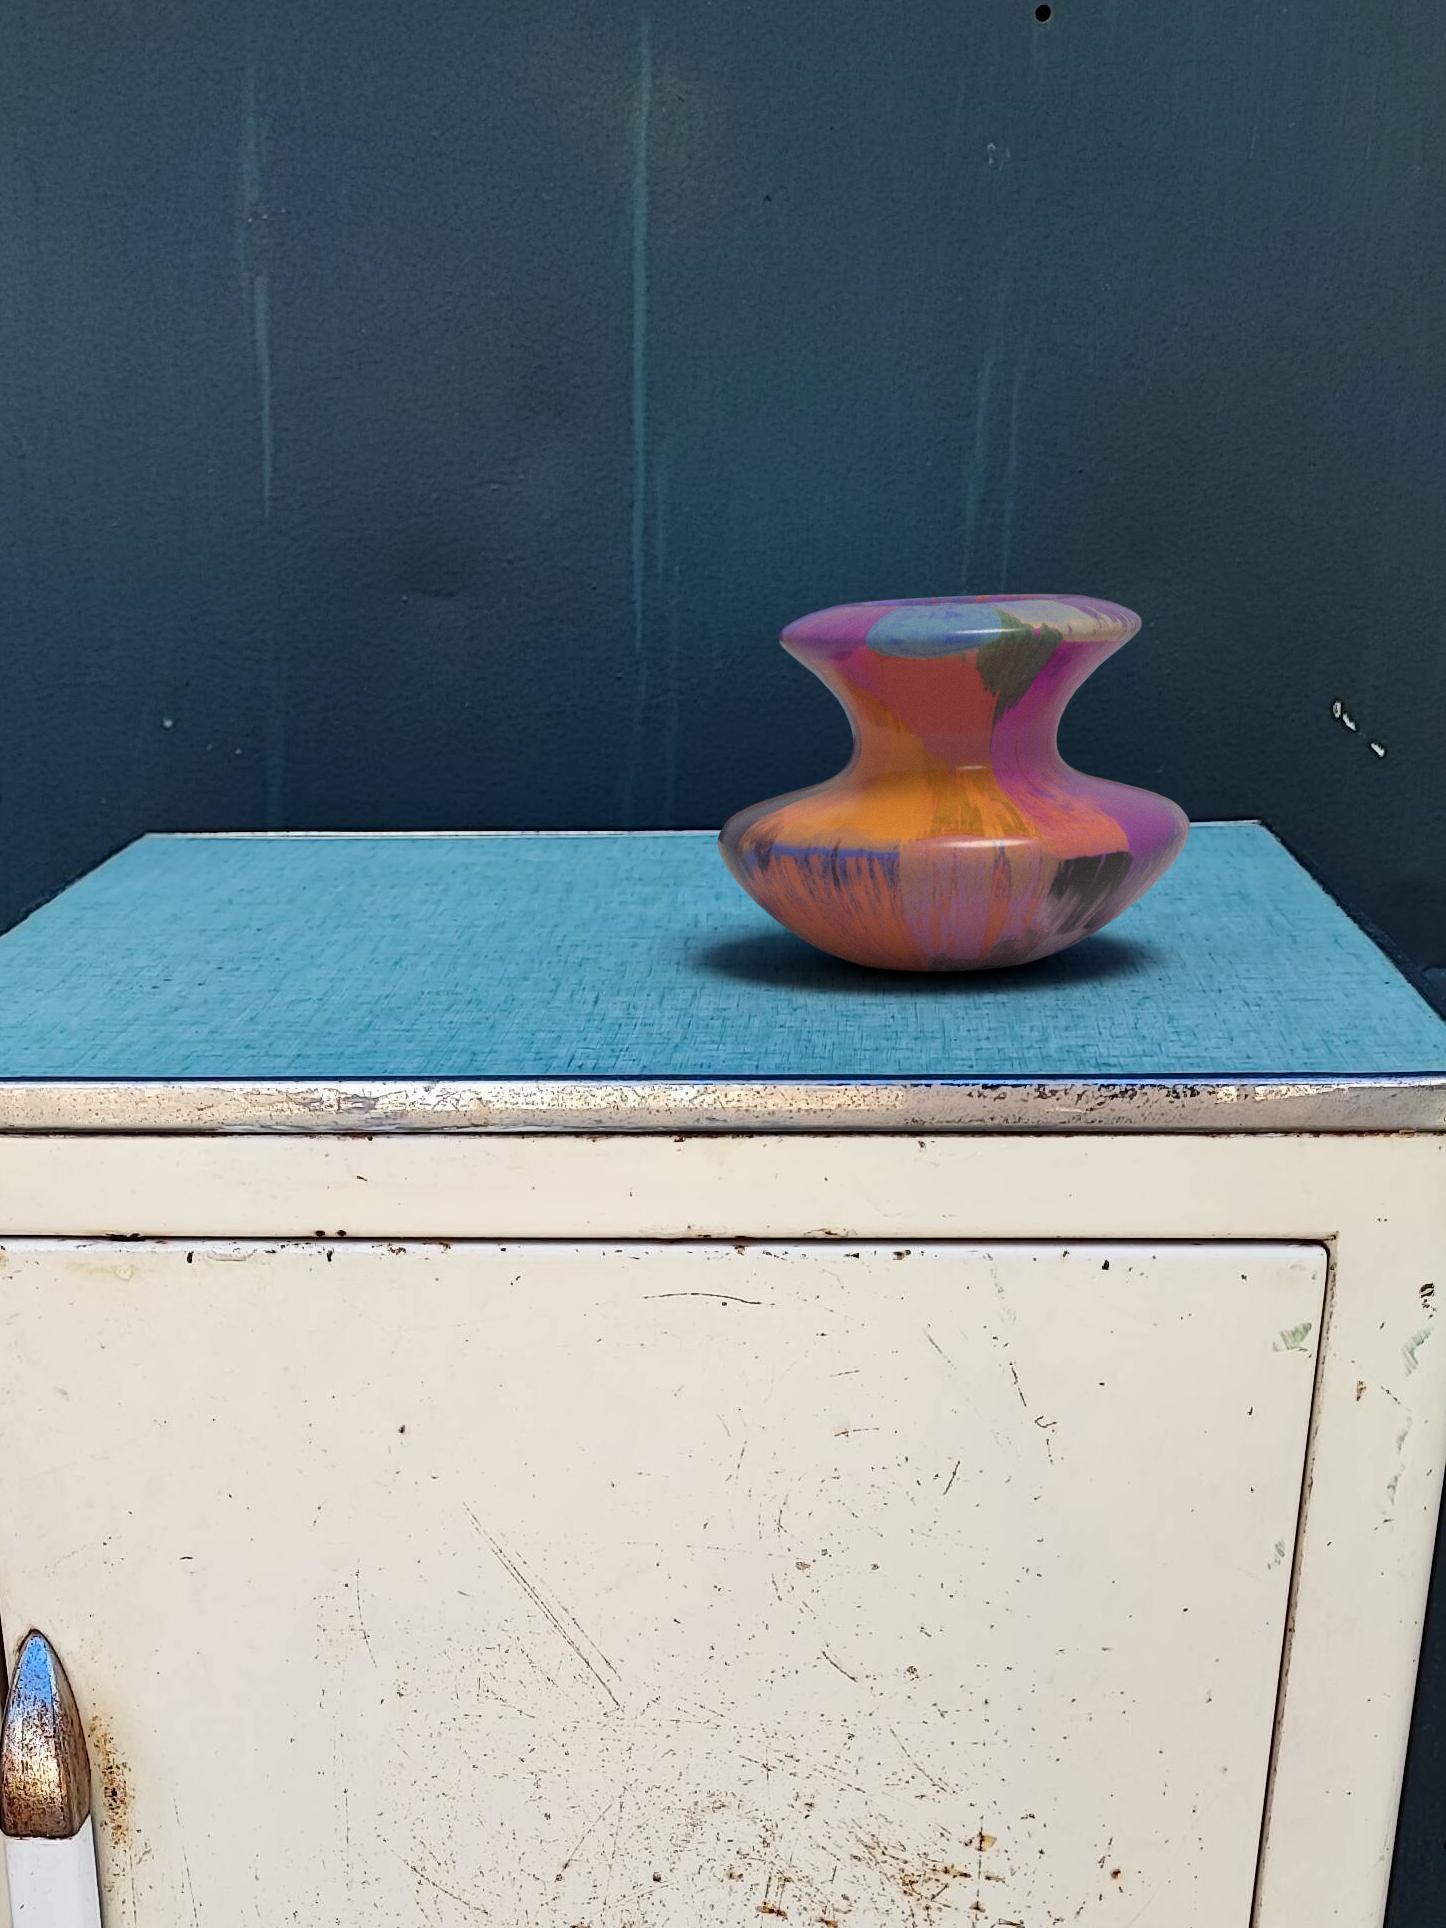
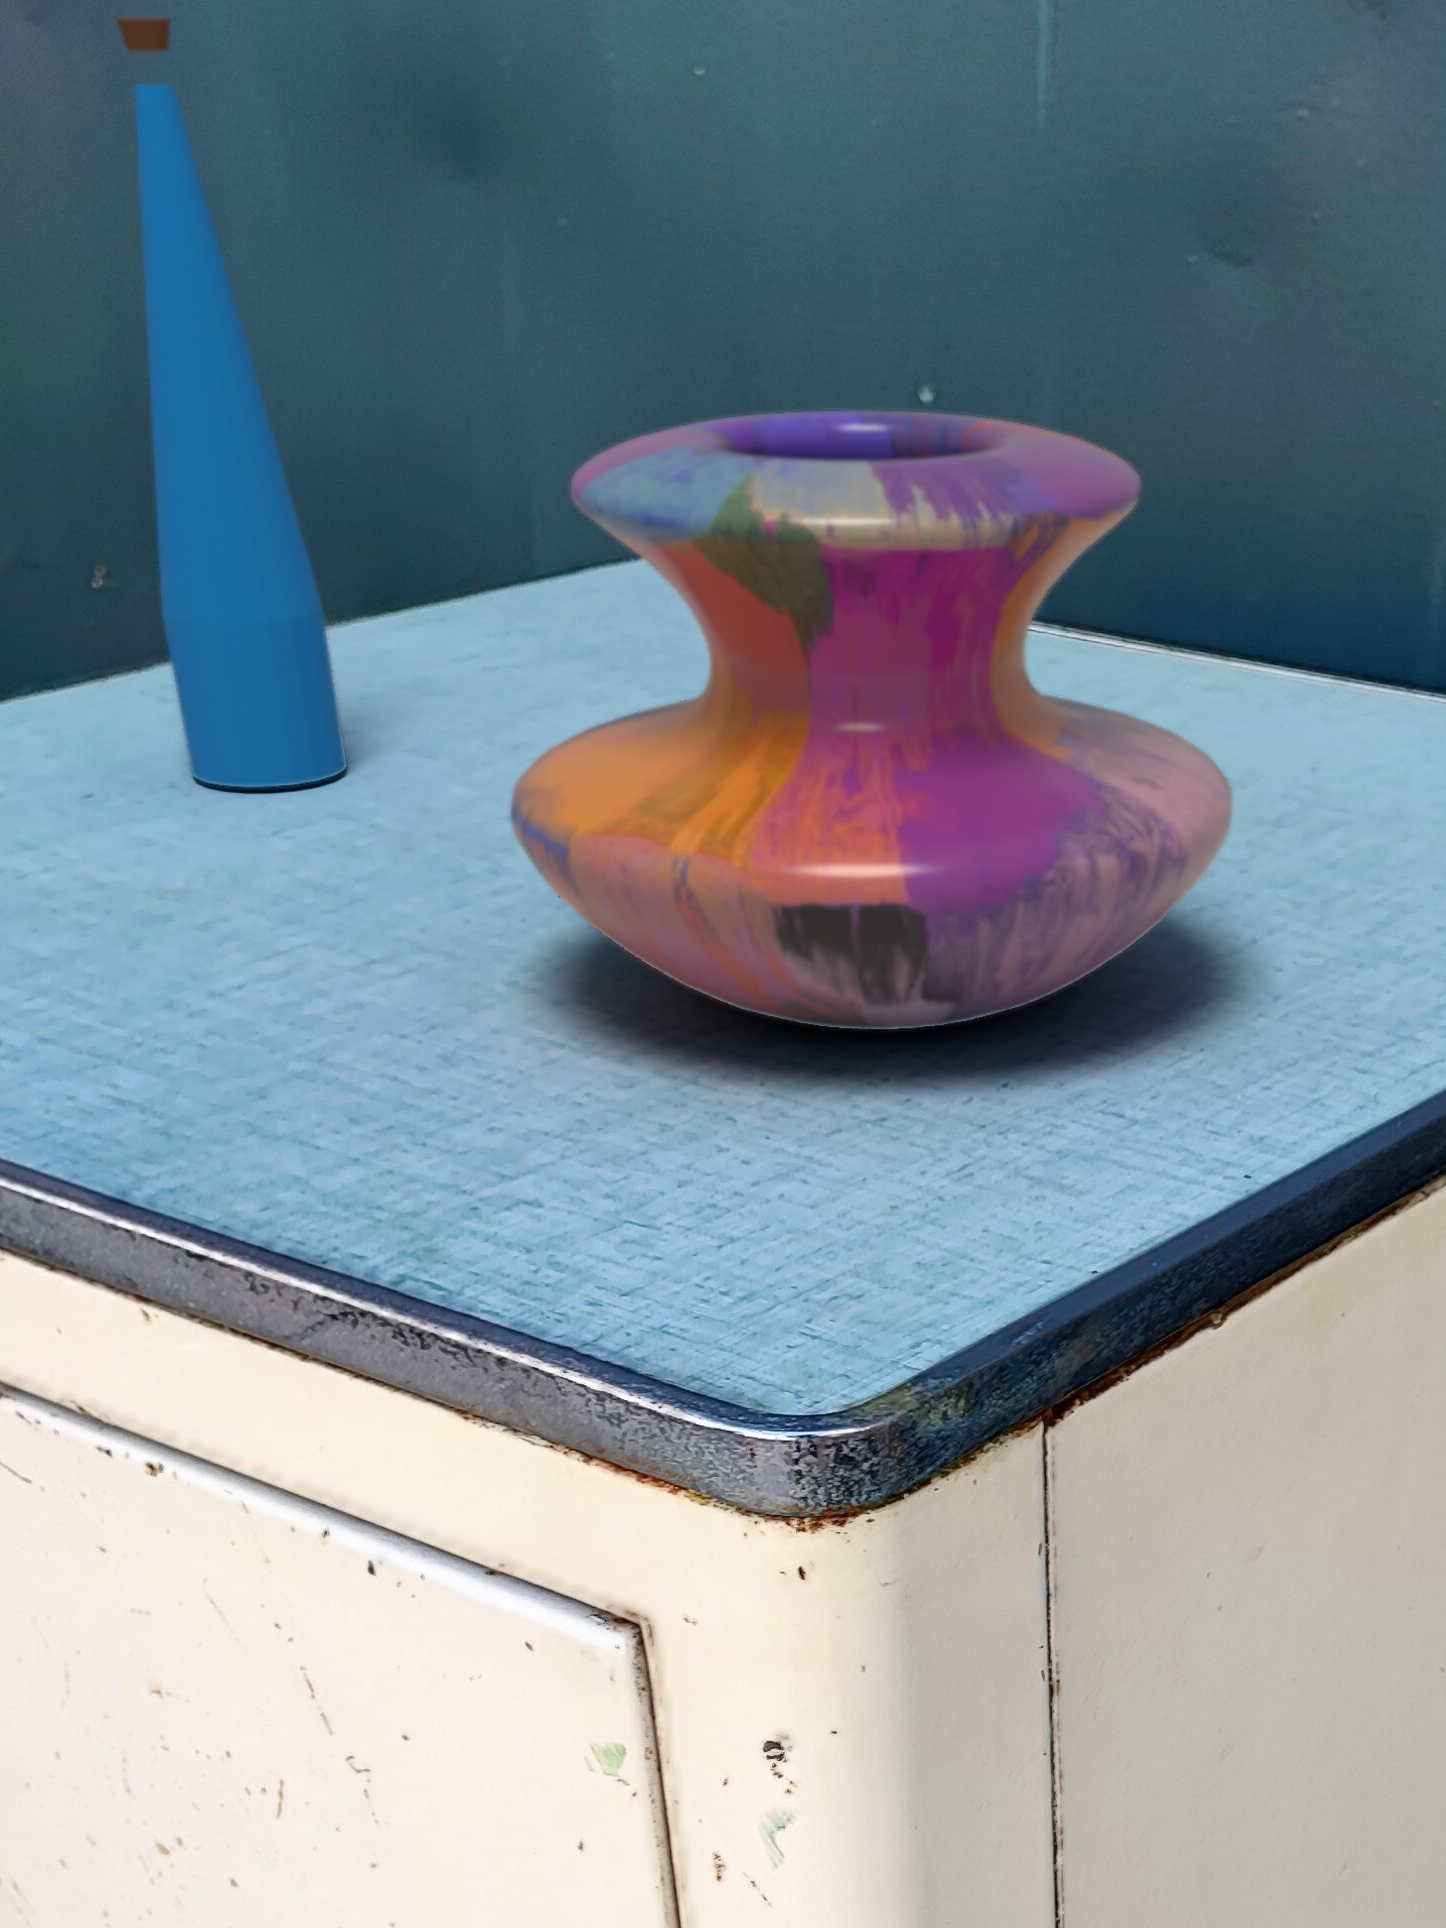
bottle: none [187,416,309,953] -> present [116,18,347,788]

